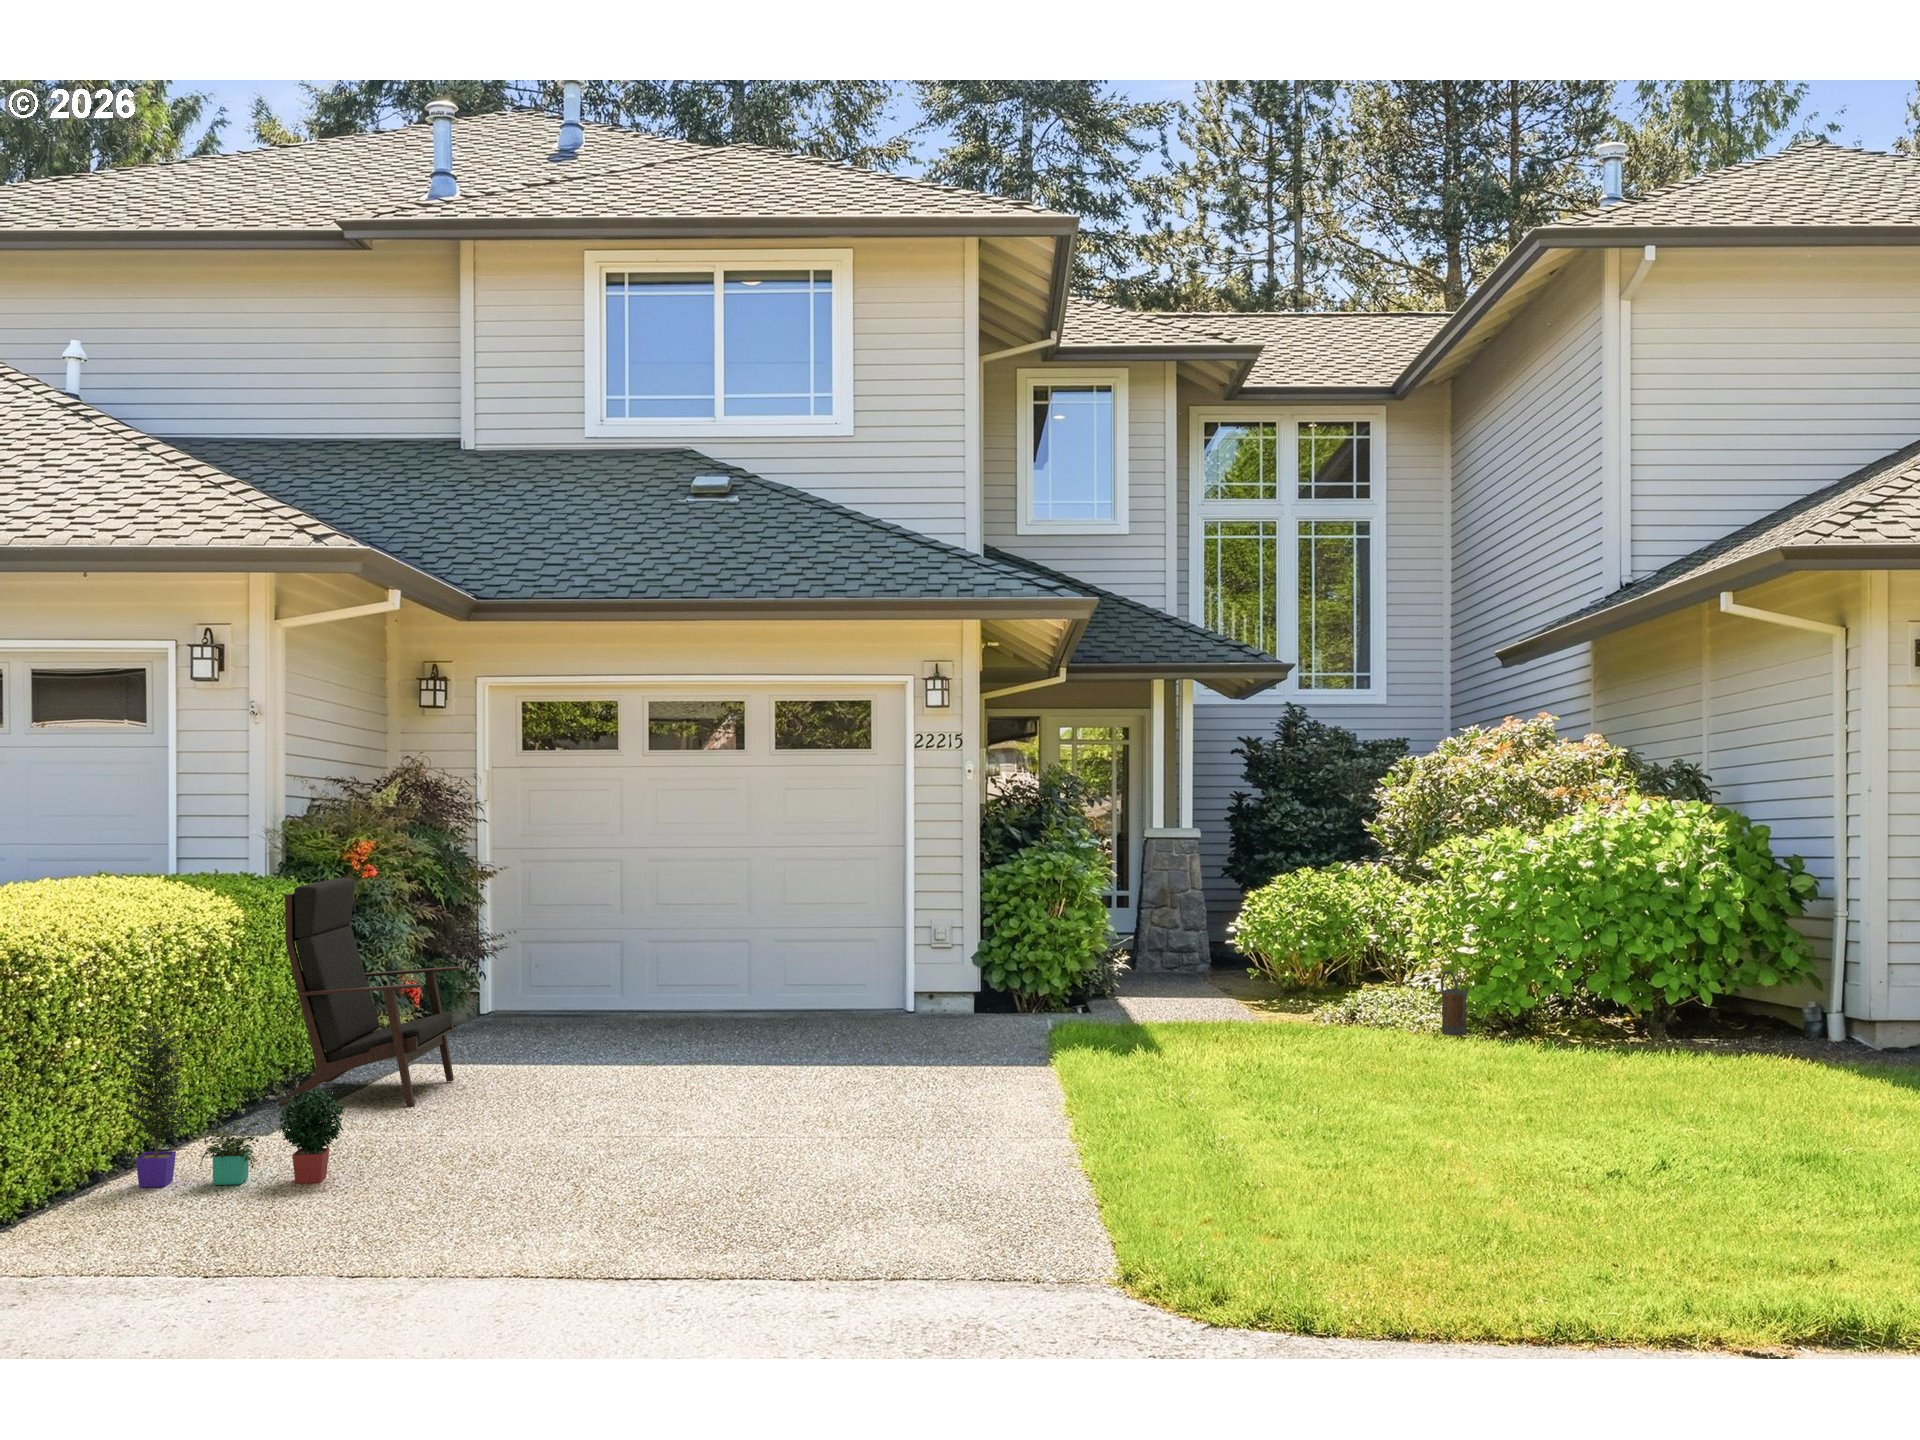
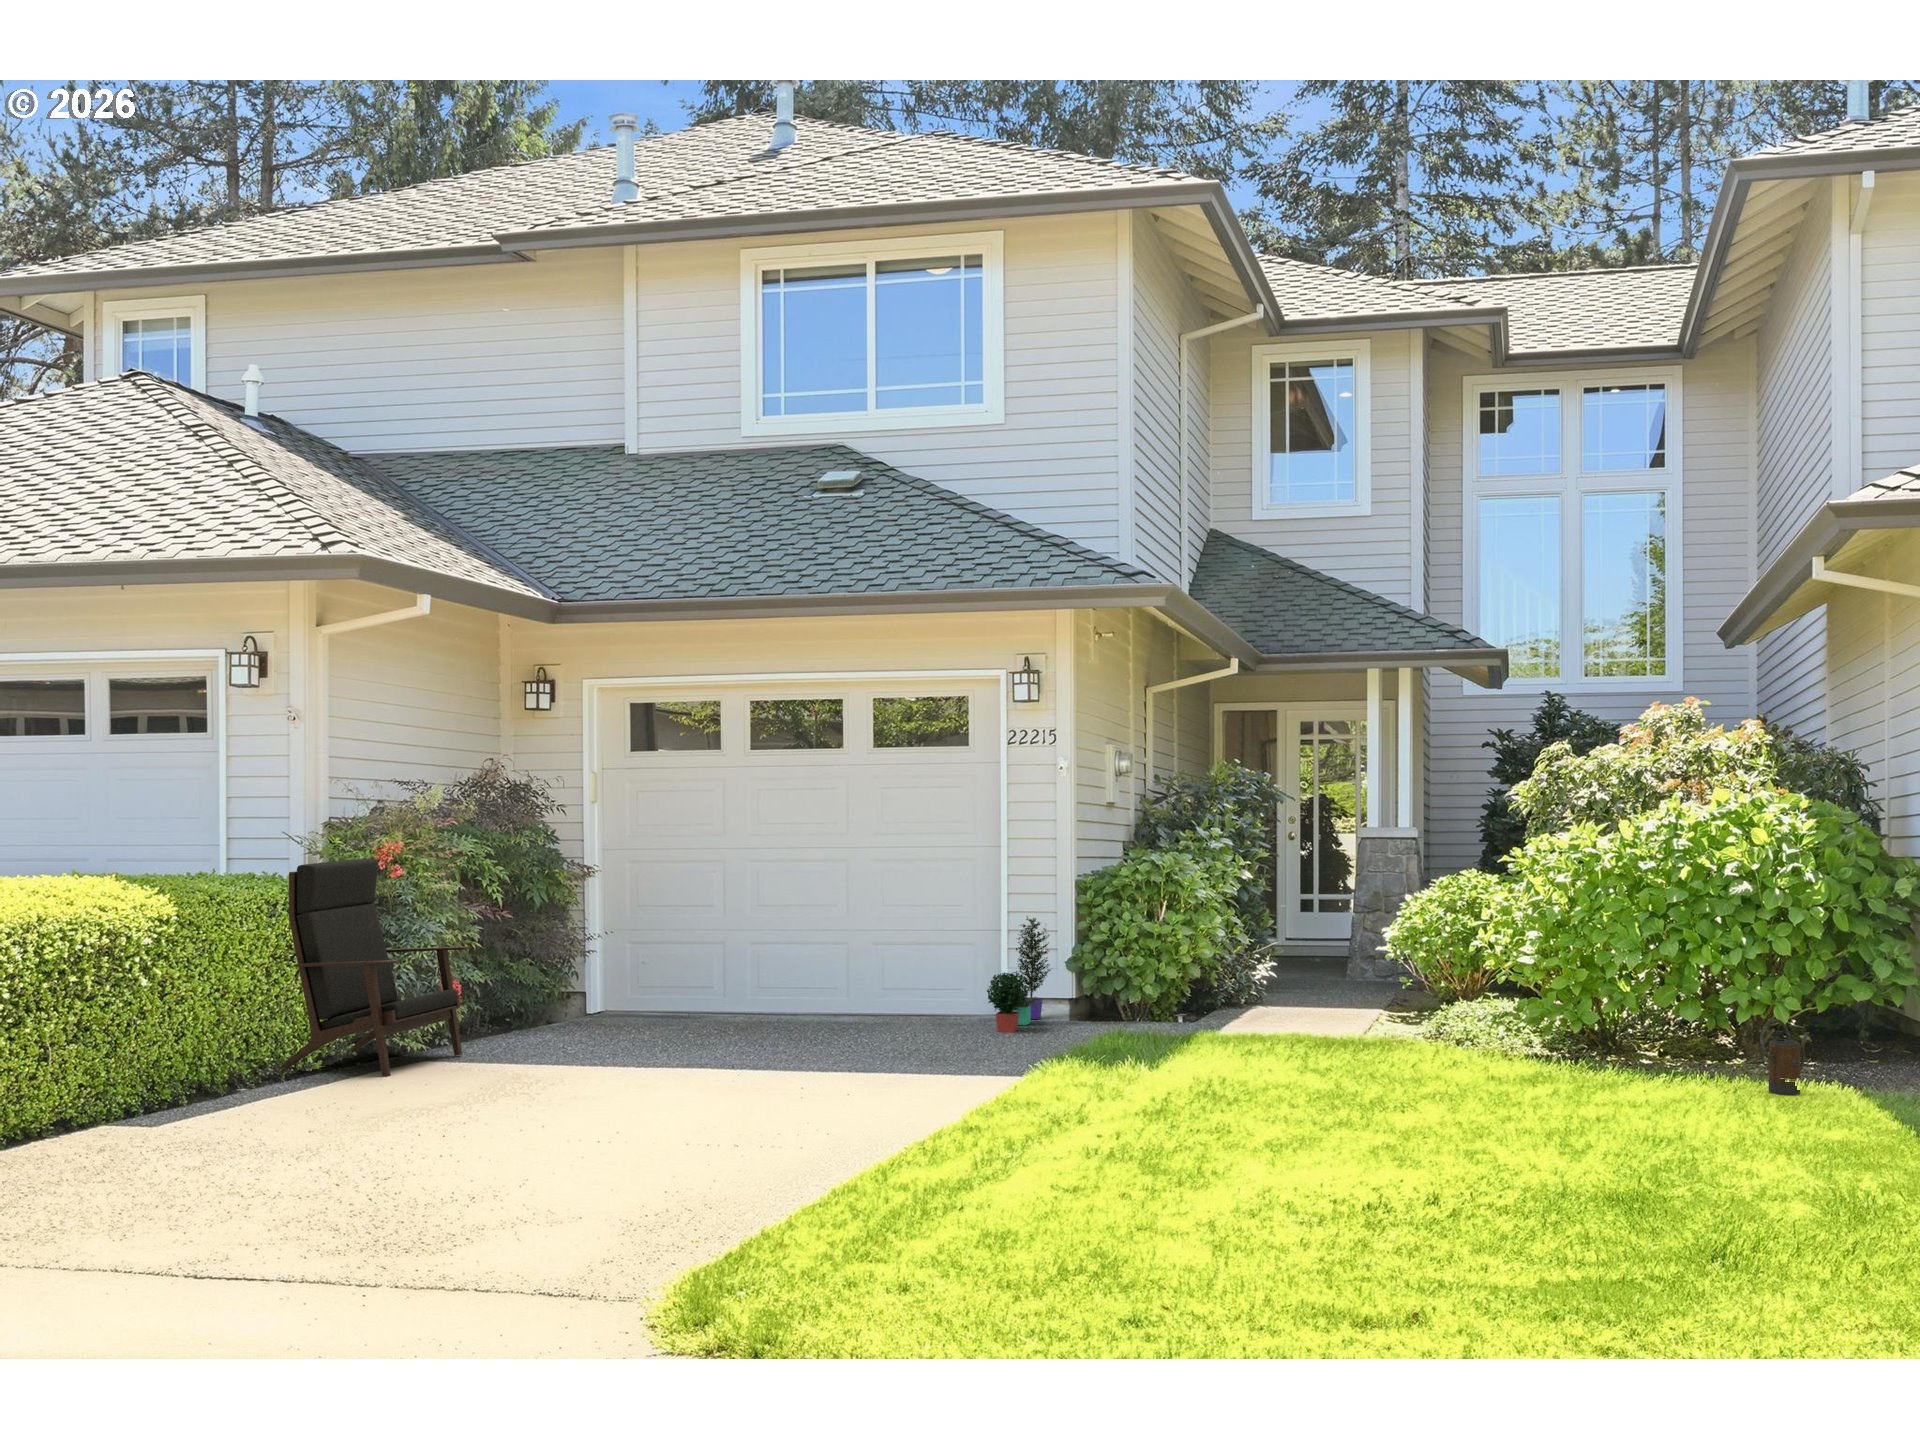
watering can: present [1441,971,1469,1035] -> present [1760,1019,1809,1095]
potted plant: present [122,1019,345,1187] -> present [987,916,1051,1033]

